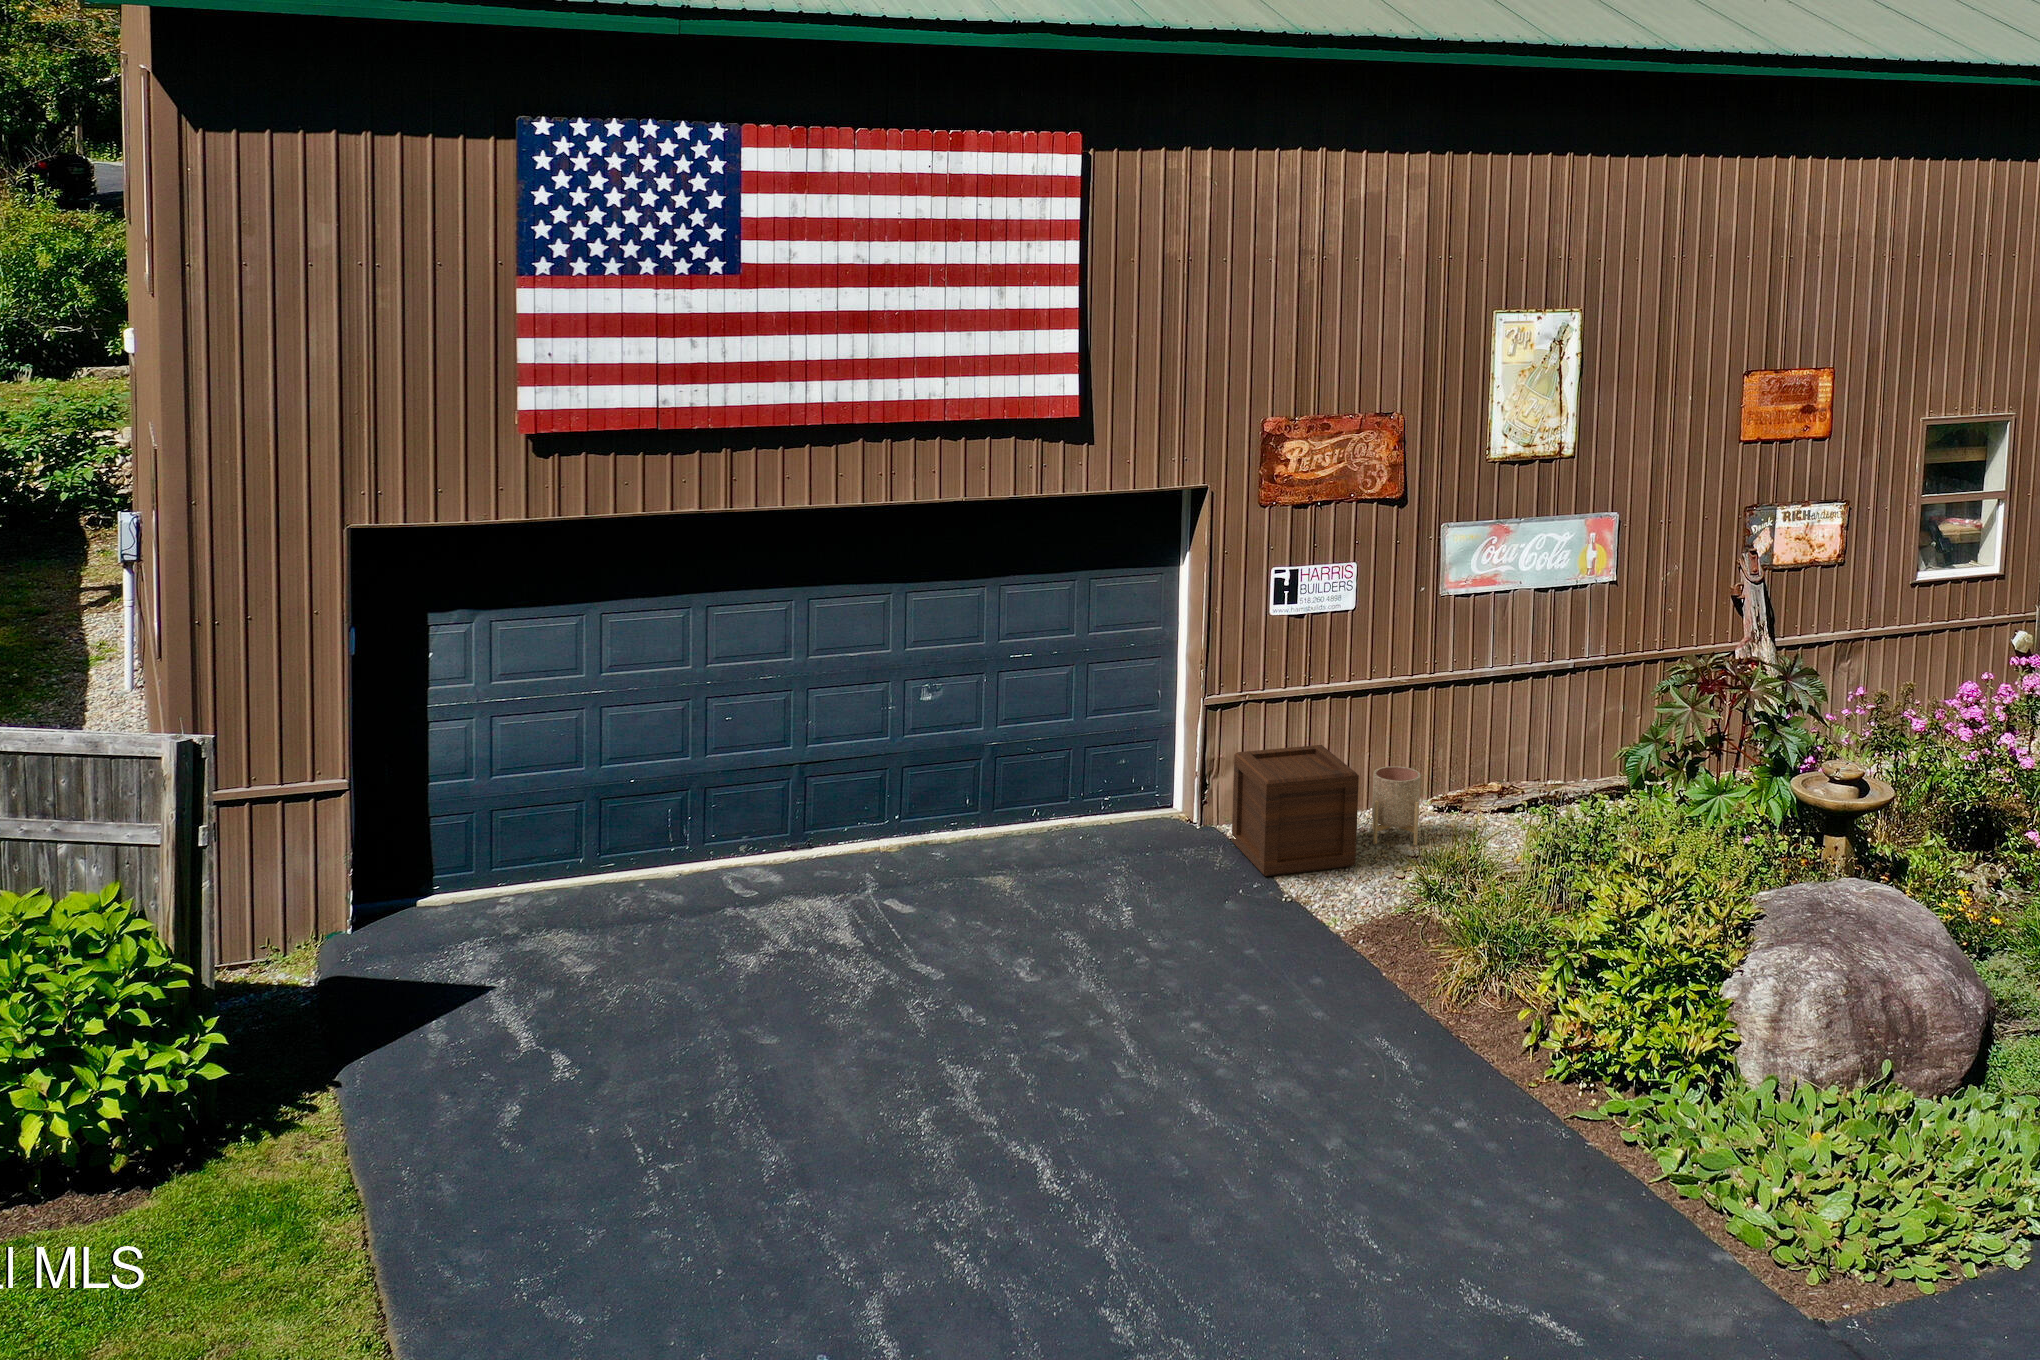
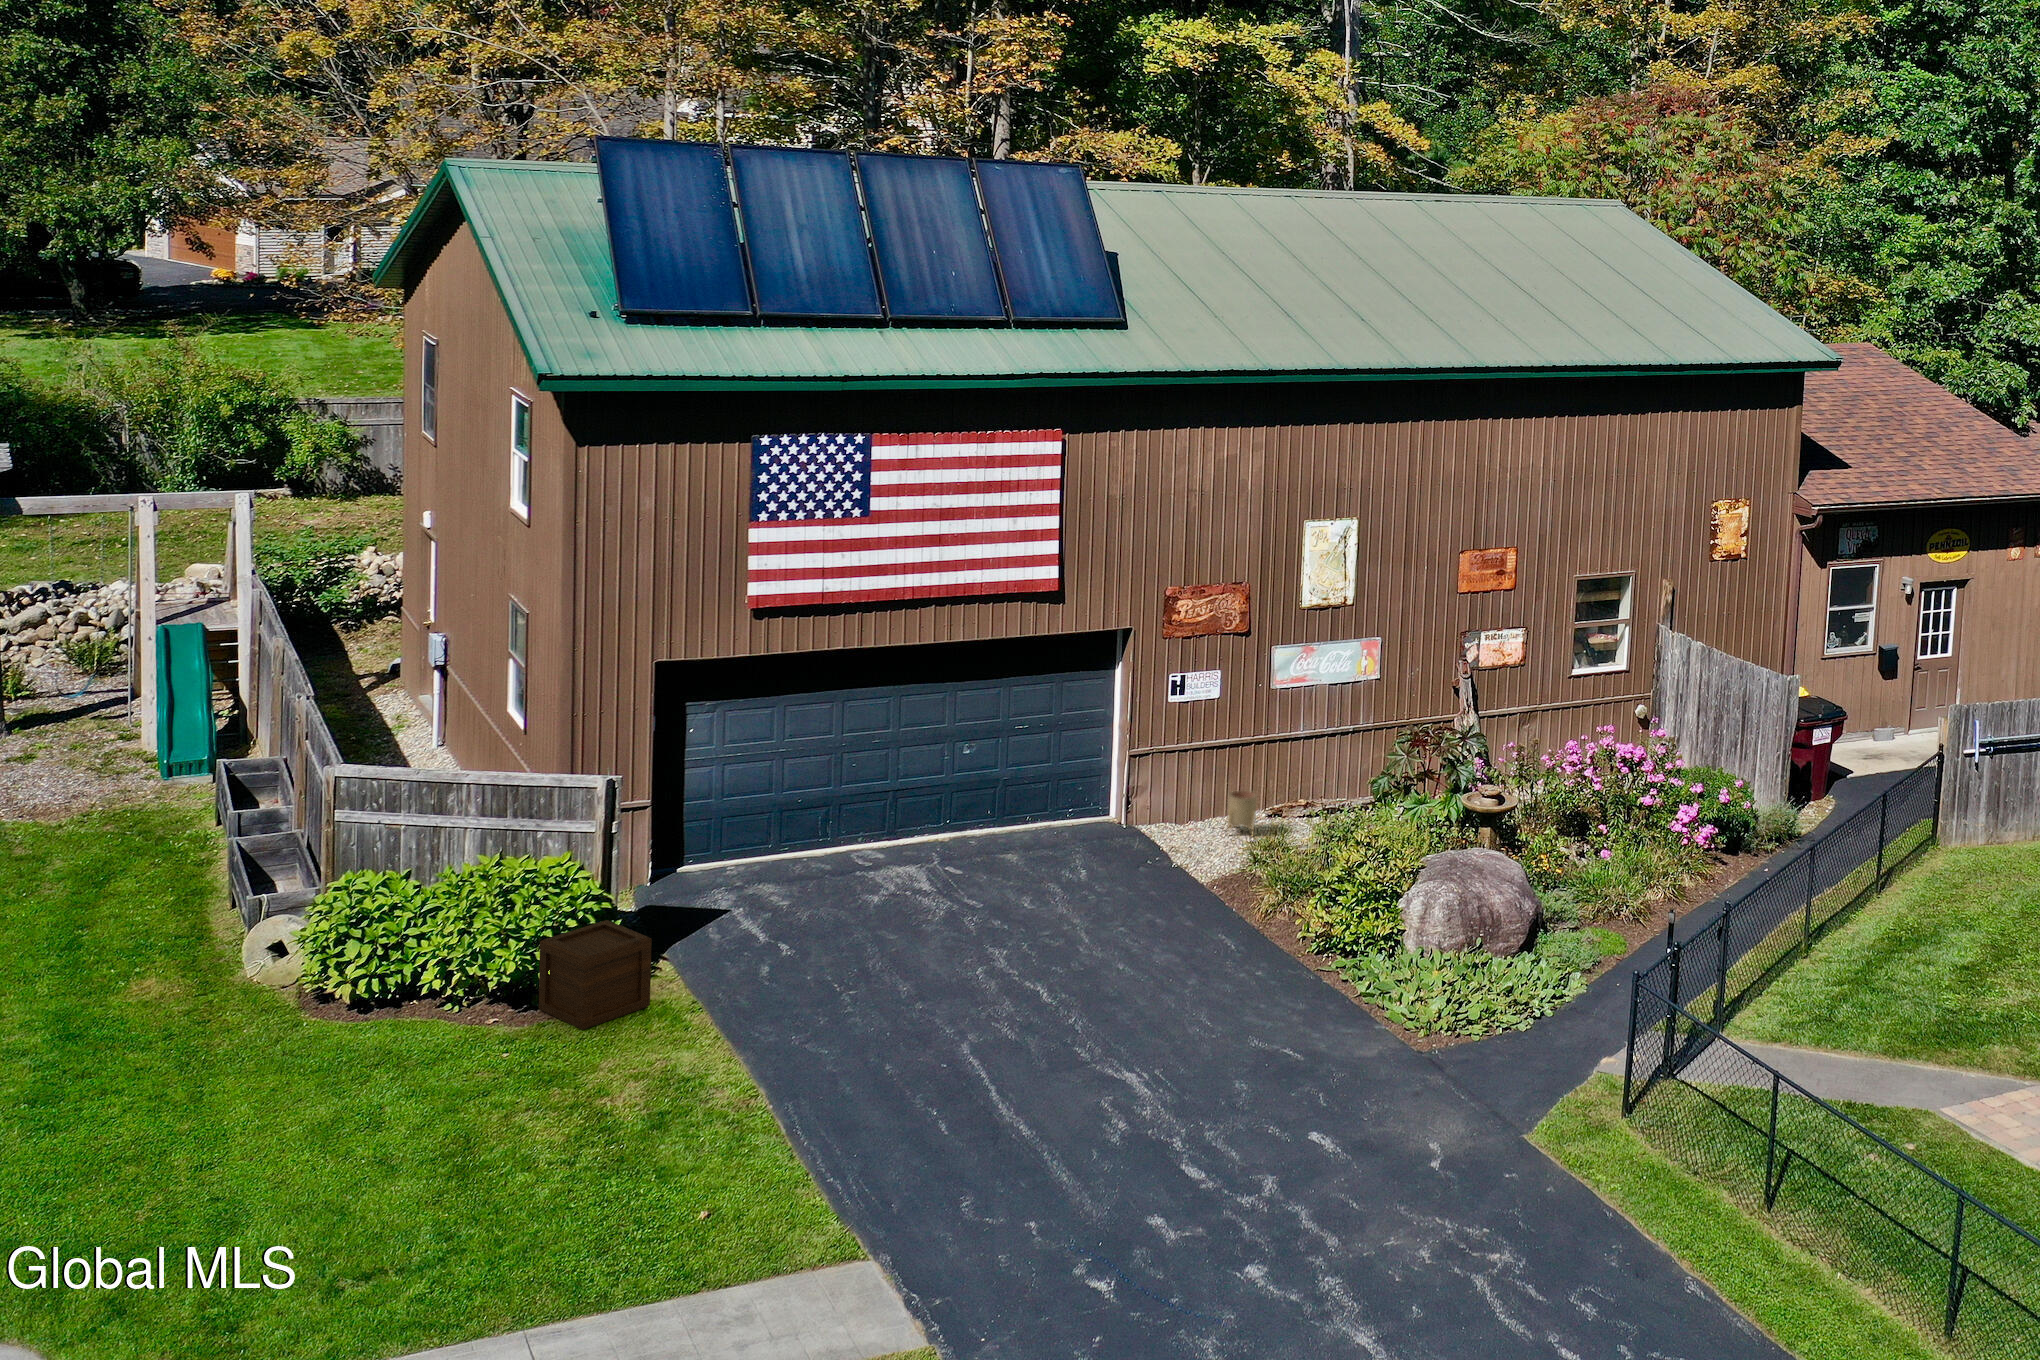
wooden crate: present [1232,745,1359,876] -> present [539,920,652,1030]

